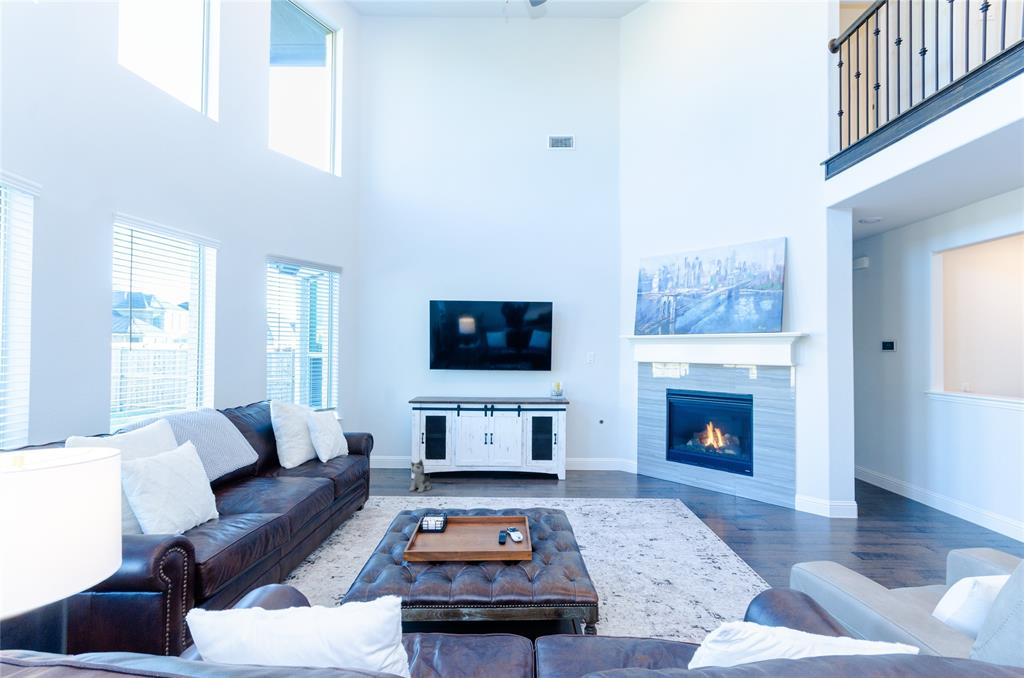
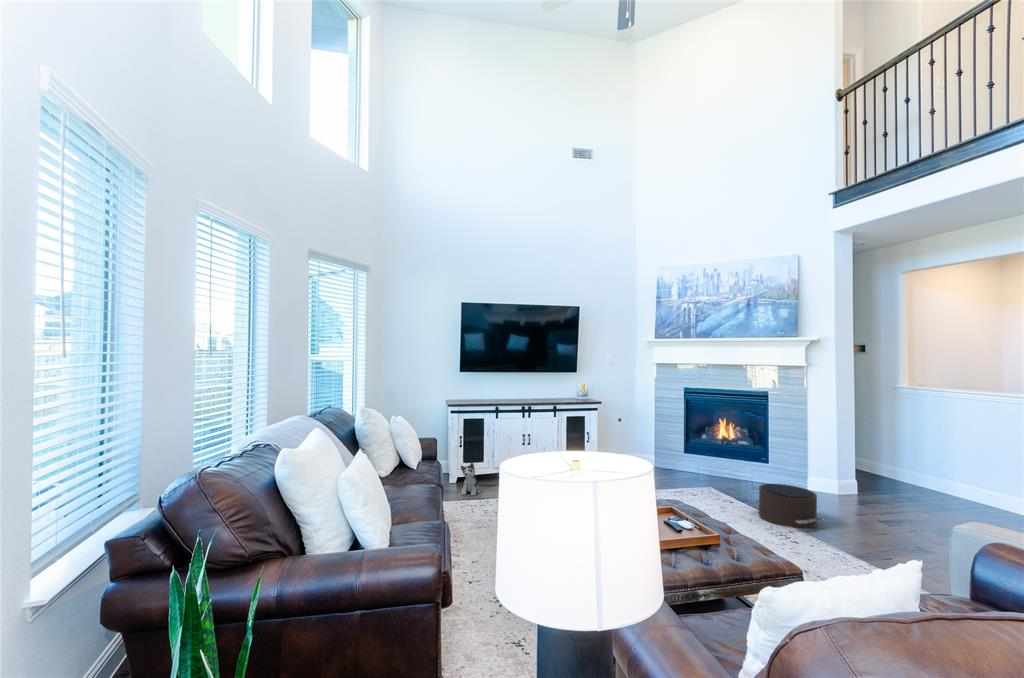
pouf: none [693,500,769,557] -> present [749,484,820,528]

